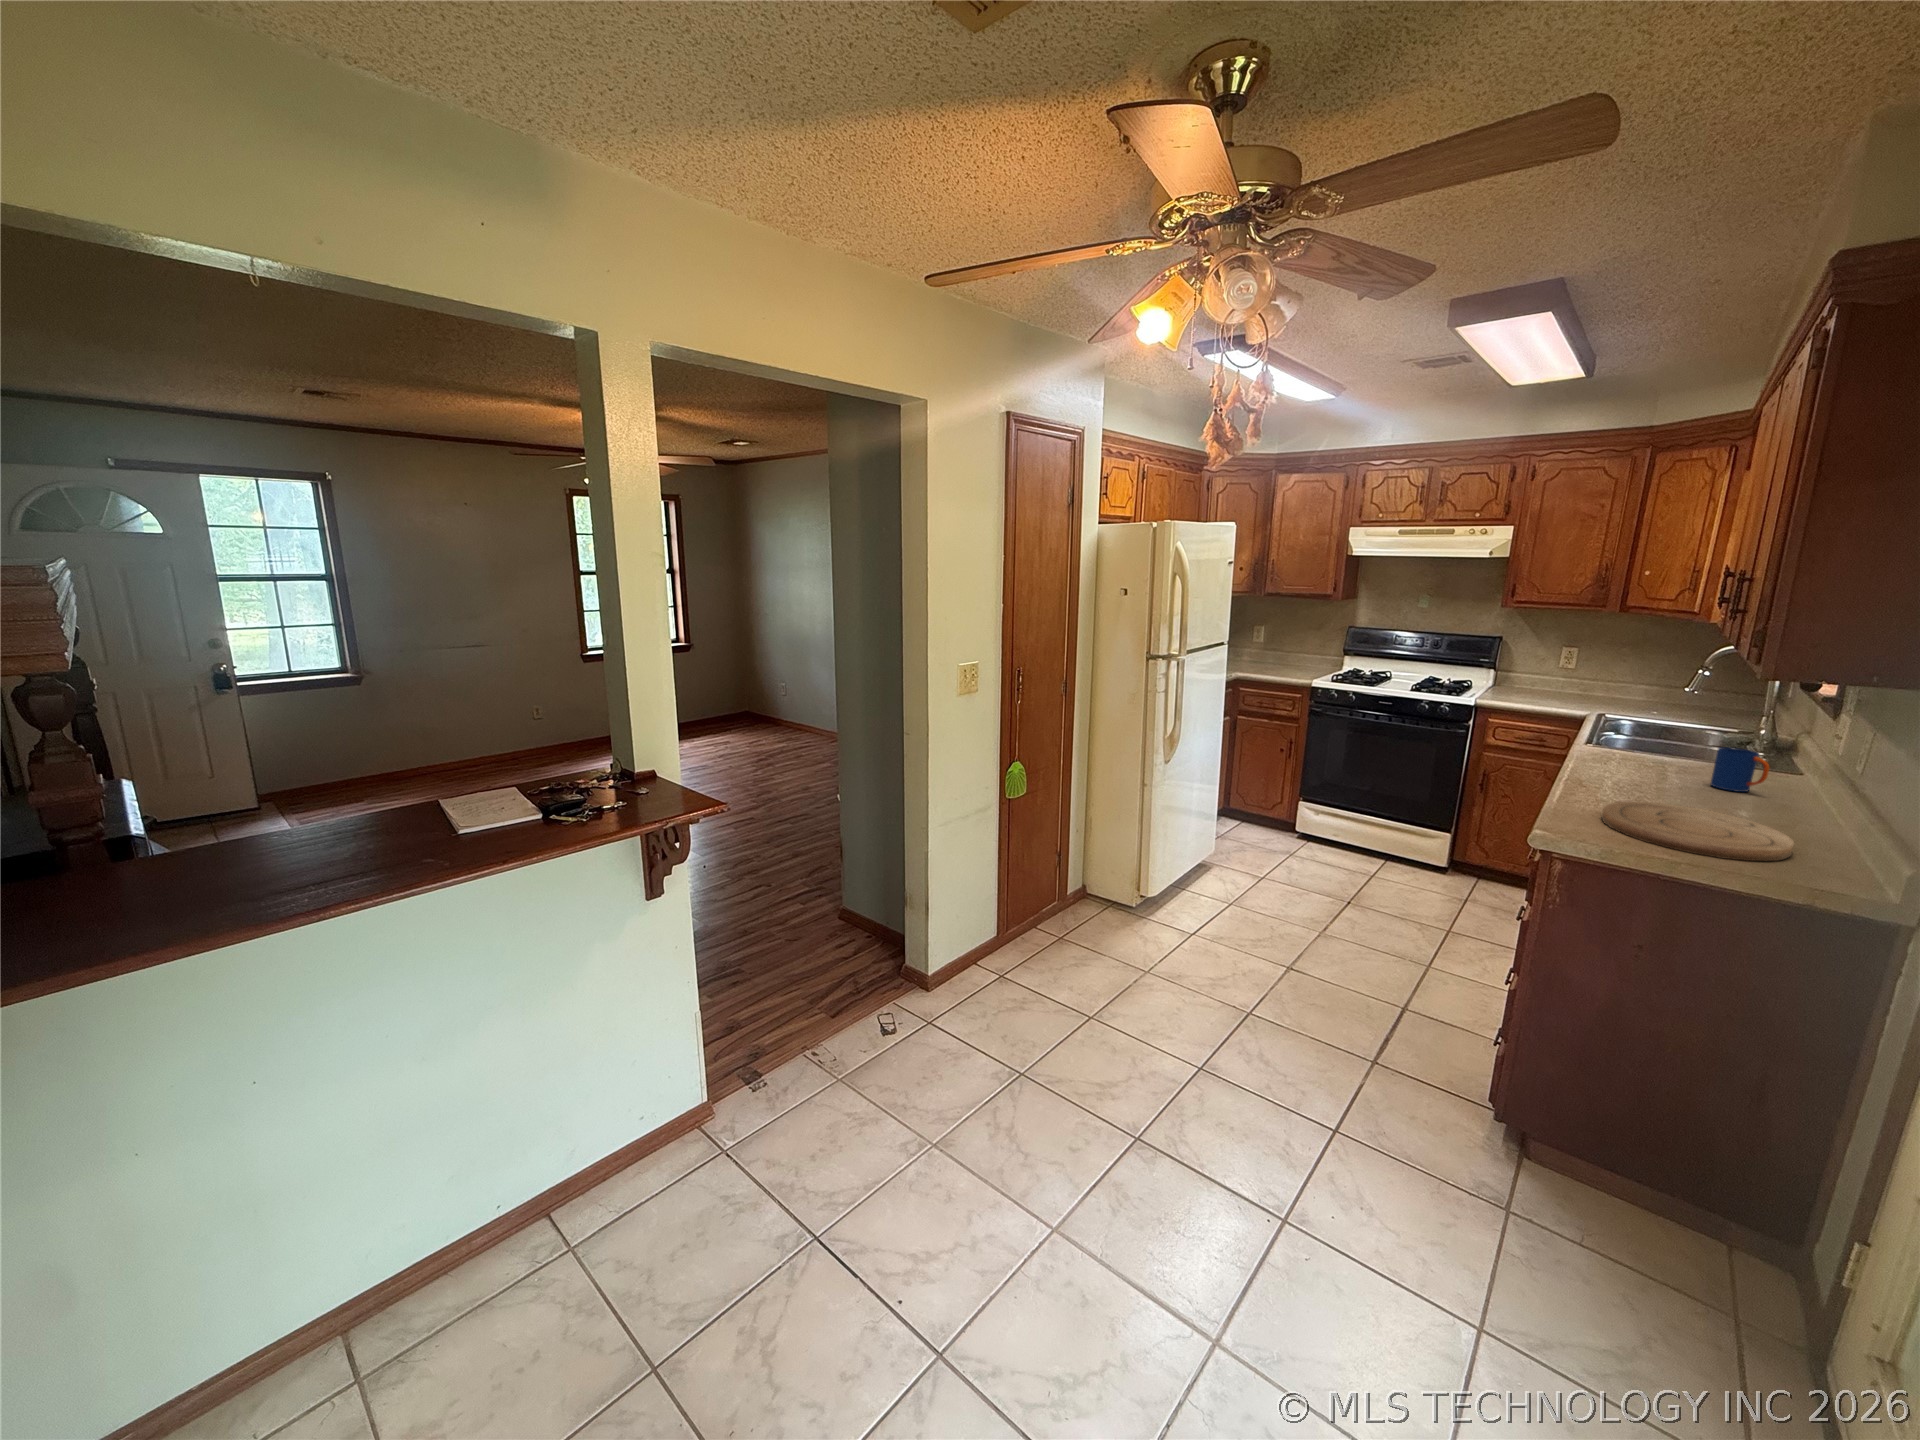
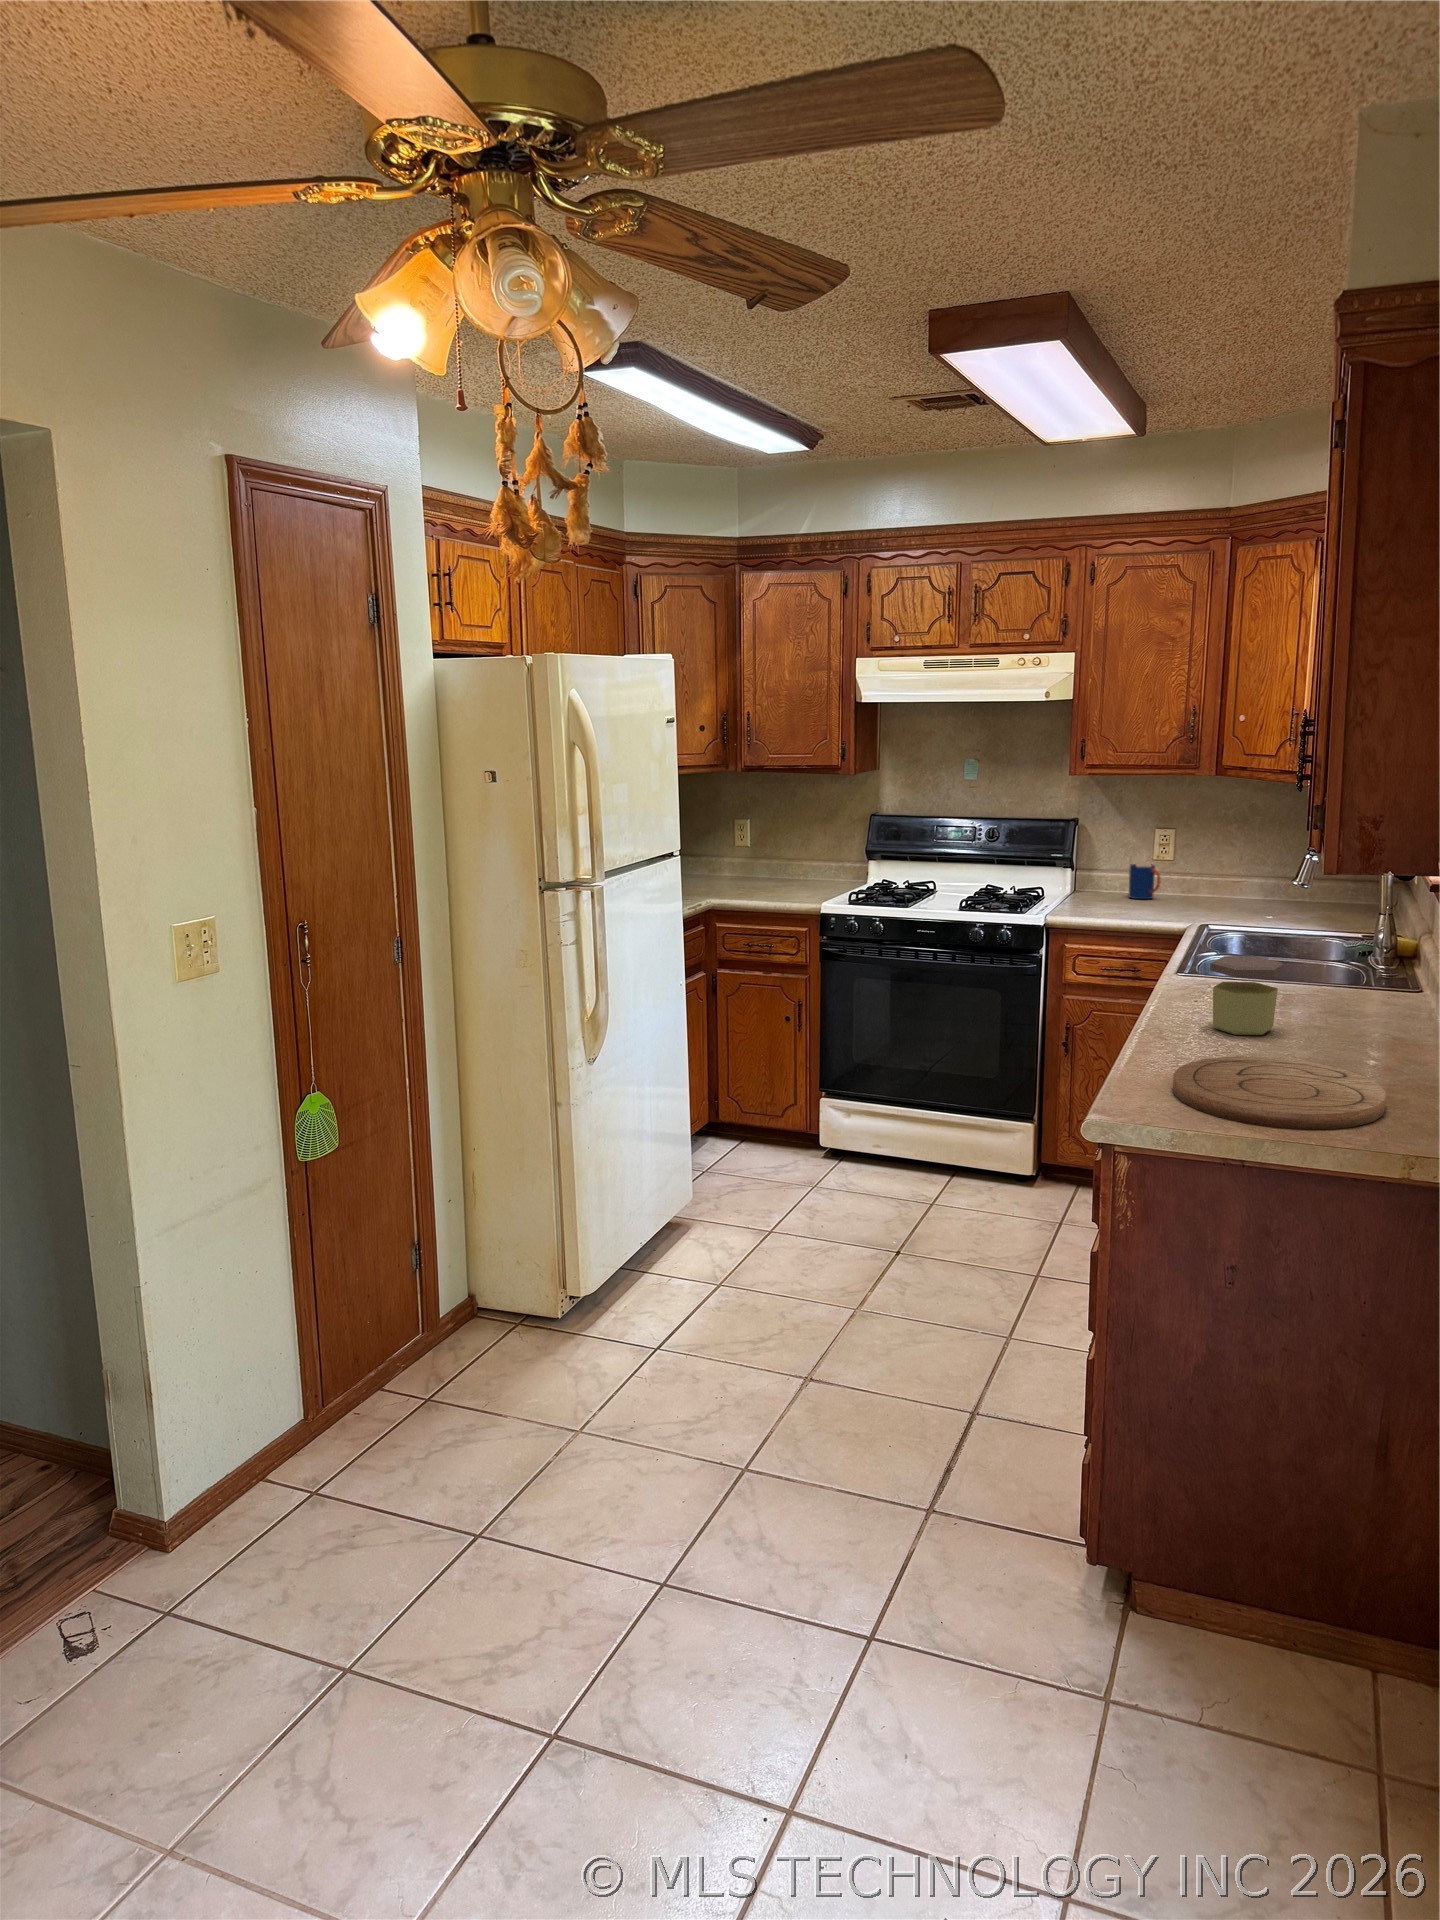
jar: none [1626,734,1693,791] -> present [1210,956,1284,1035]
mug: present [1711,747,1769,792] -> present [1129,864,1161,899]

